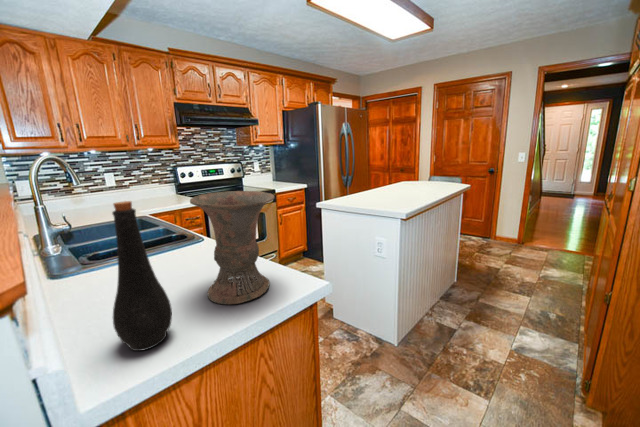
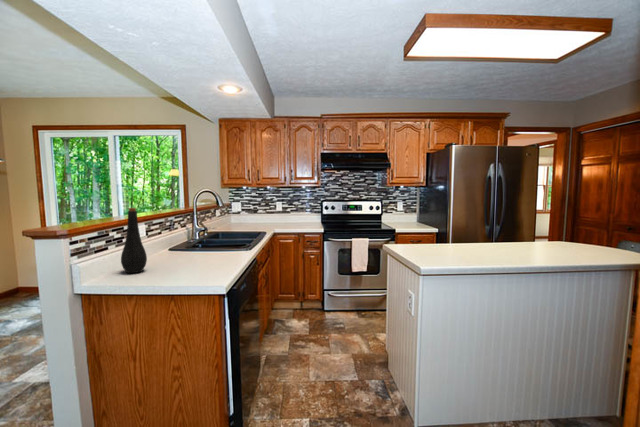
vase: present [190,191,275,304] -> none [169,212,217,273]

